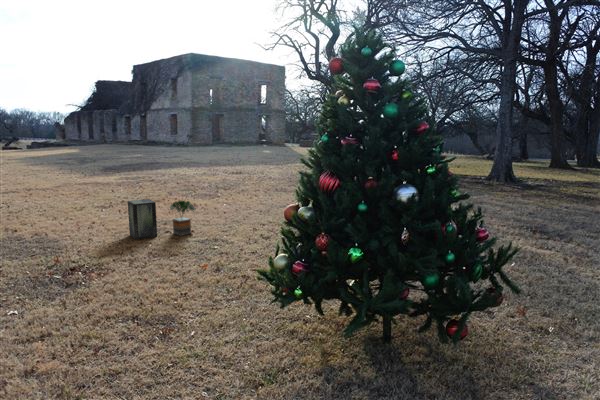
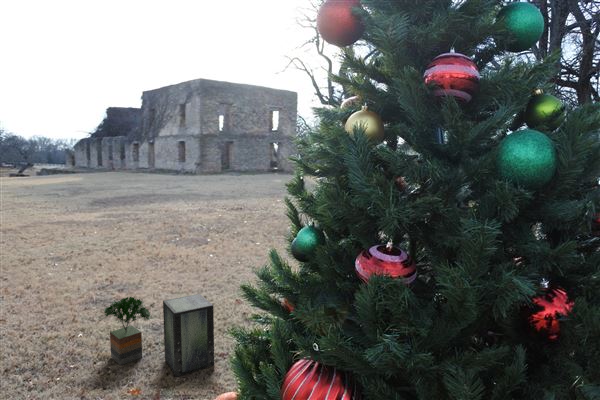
storage box: present [128,199,157,240] -> present [163,294,214,377]

